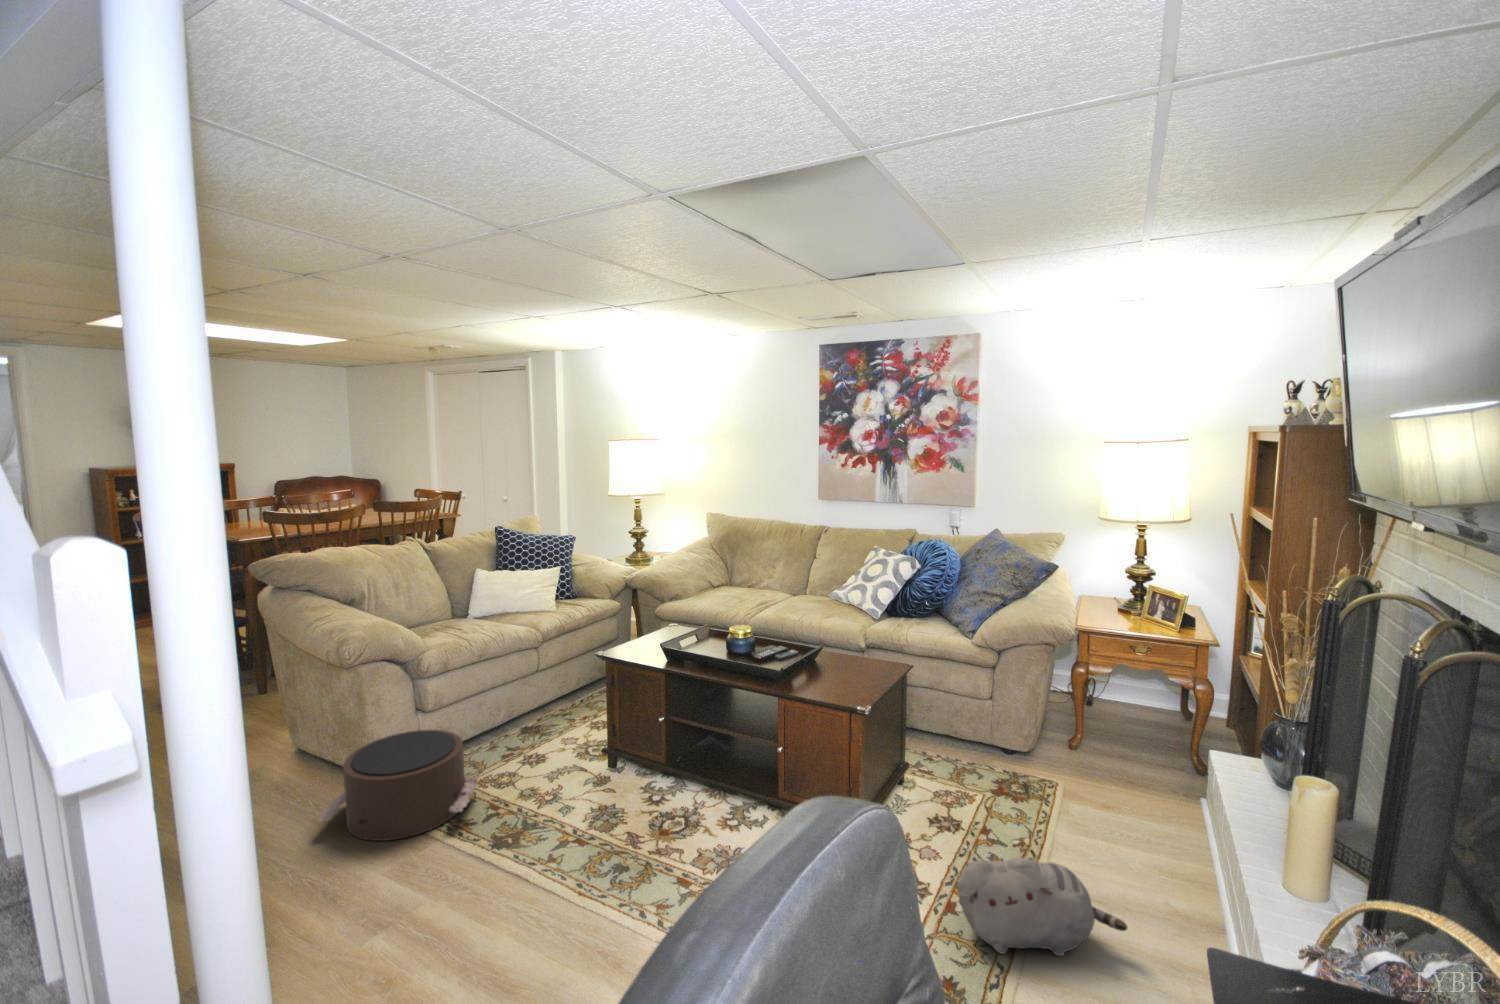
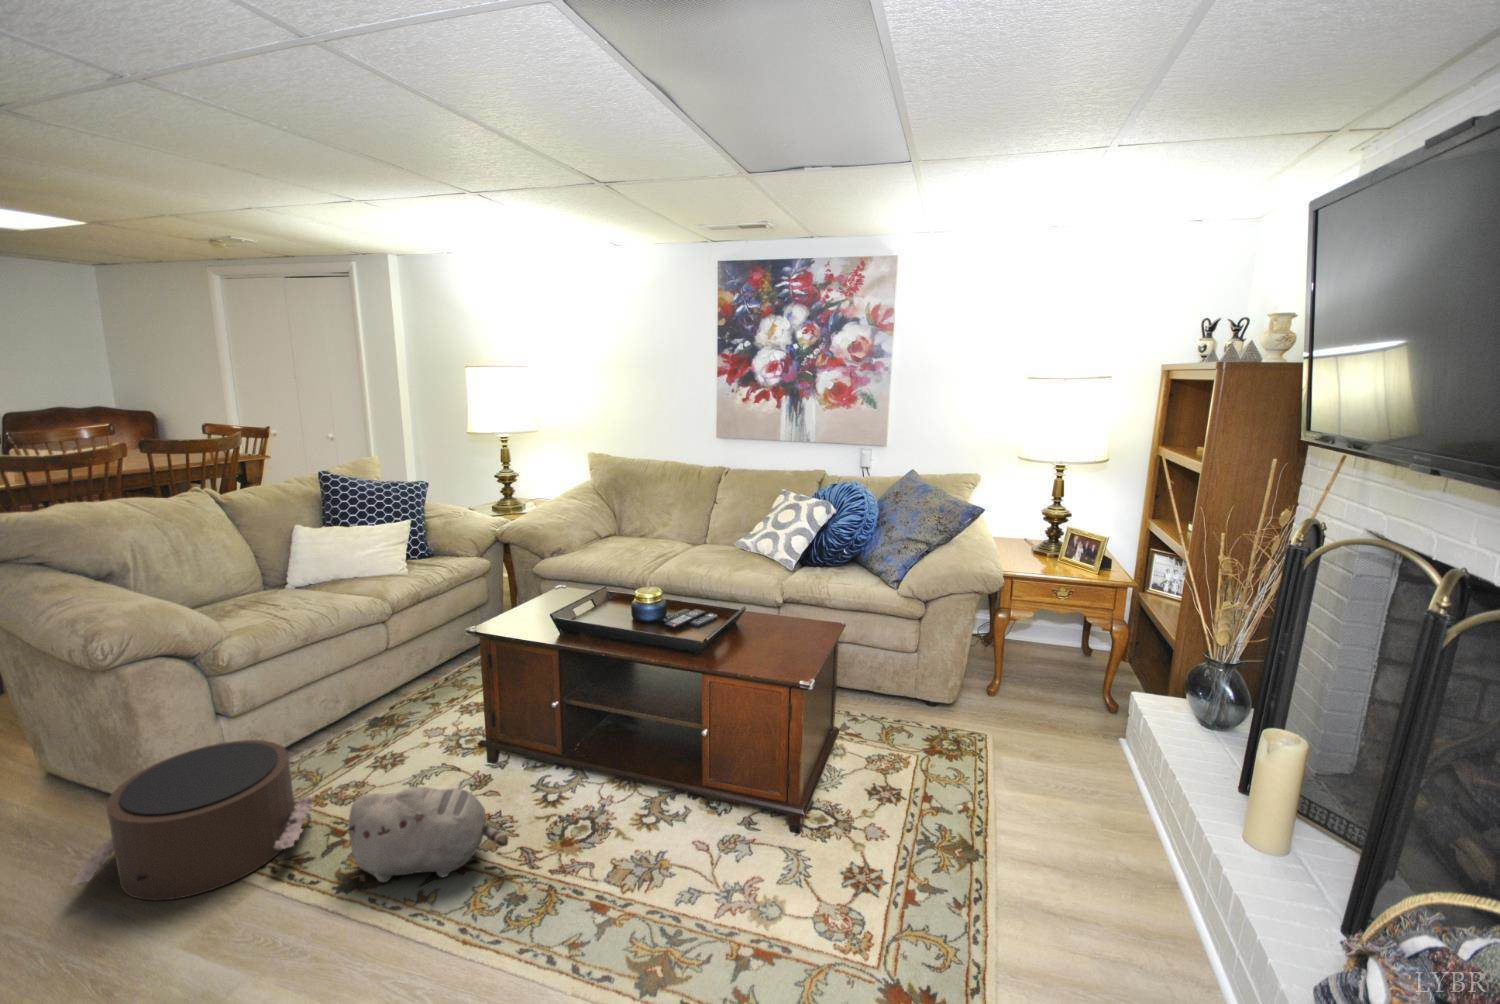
plush toy: present [958,858,1127,956] -> present [342,787,508,882]

